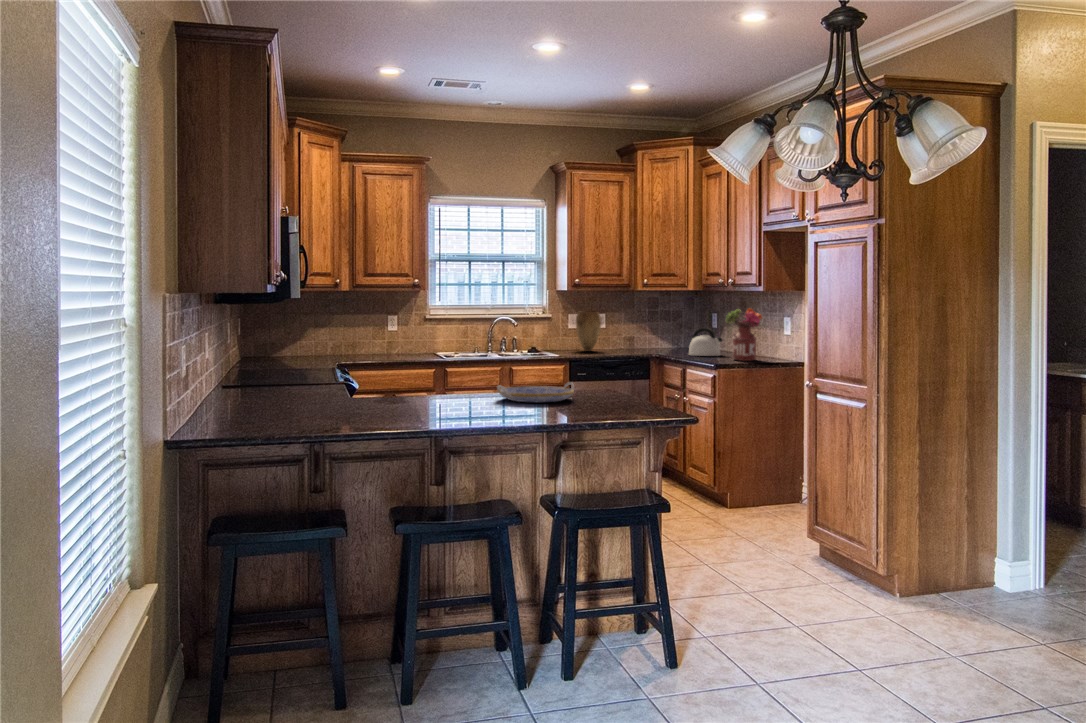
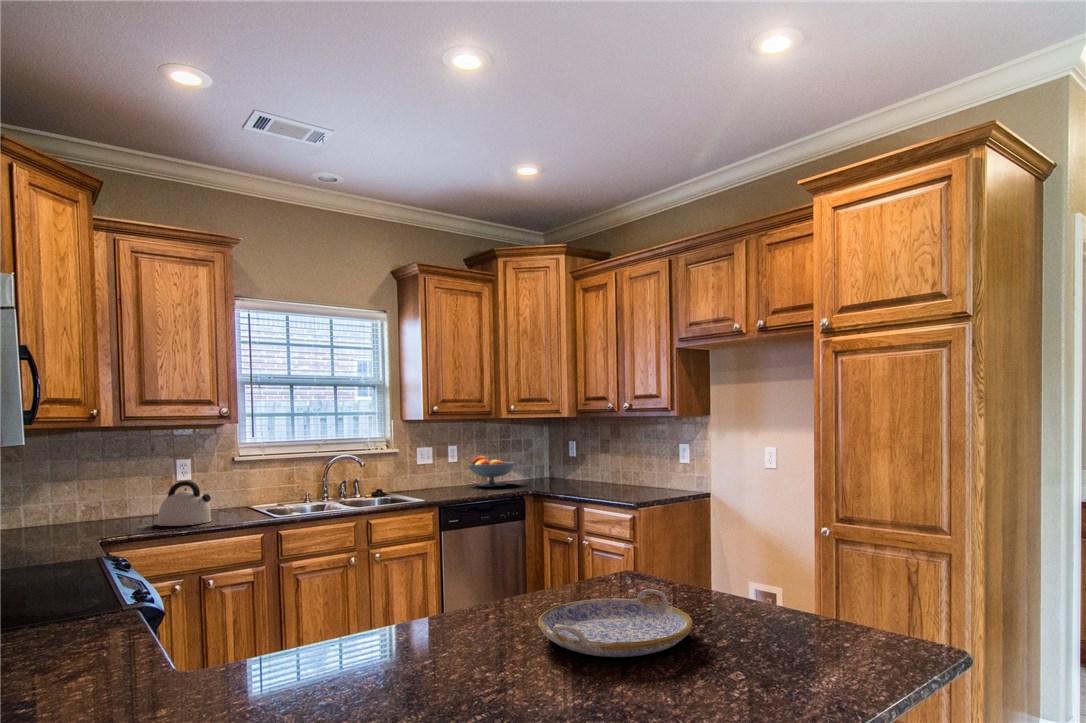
flower arrangement: present [726,308,762,361] -> none [621,433,664,495]
vase: present [576,312,601,351] -> none [424,444,455,491]
fruit bowl: none [617,324,658,351] -> present [468,456,515,487]
kettle: present [689,328,722,356] -> present [157,481,211,526]

